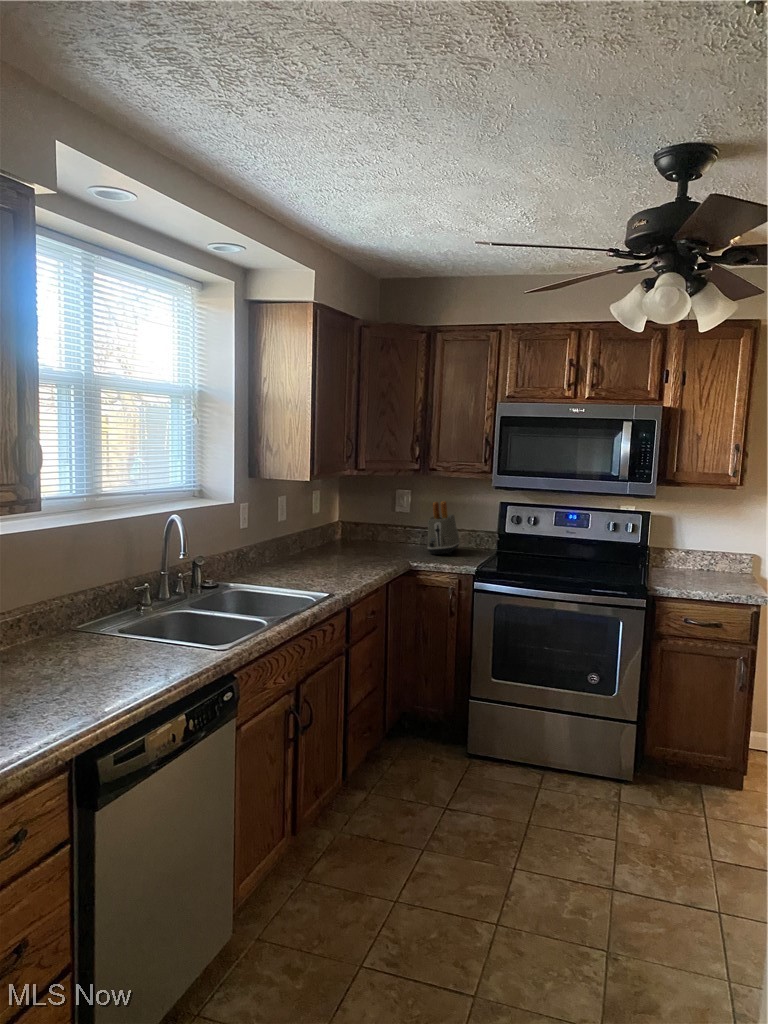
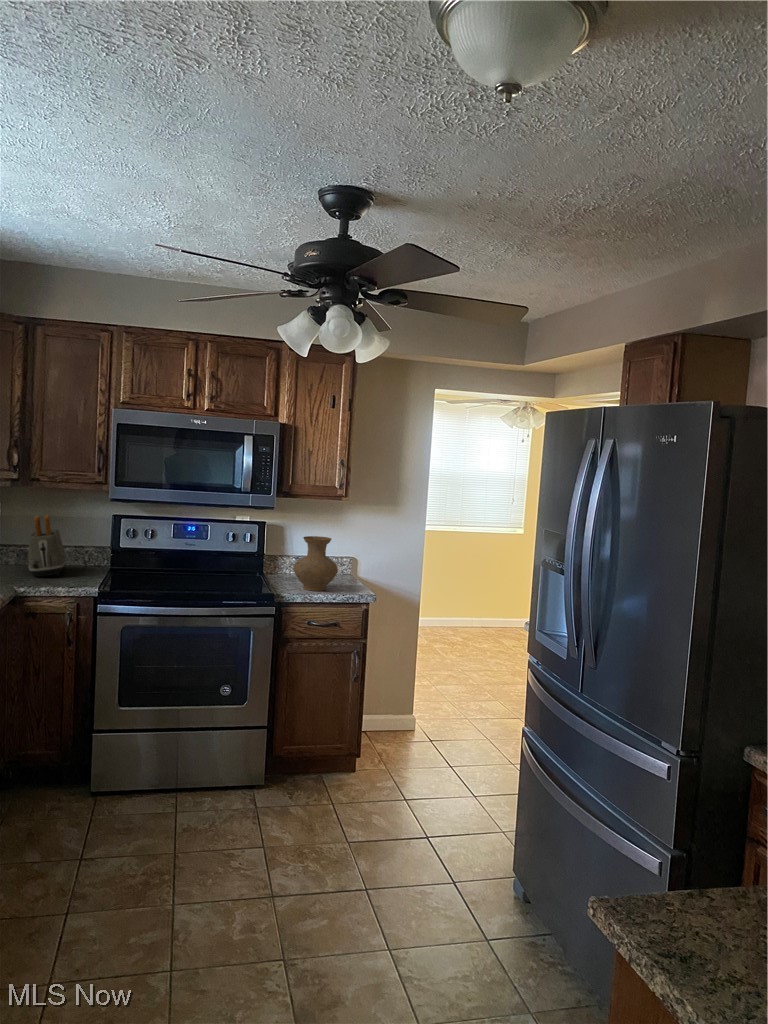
vase: none [674,527,726,587] -> present [294,536,338,591]

